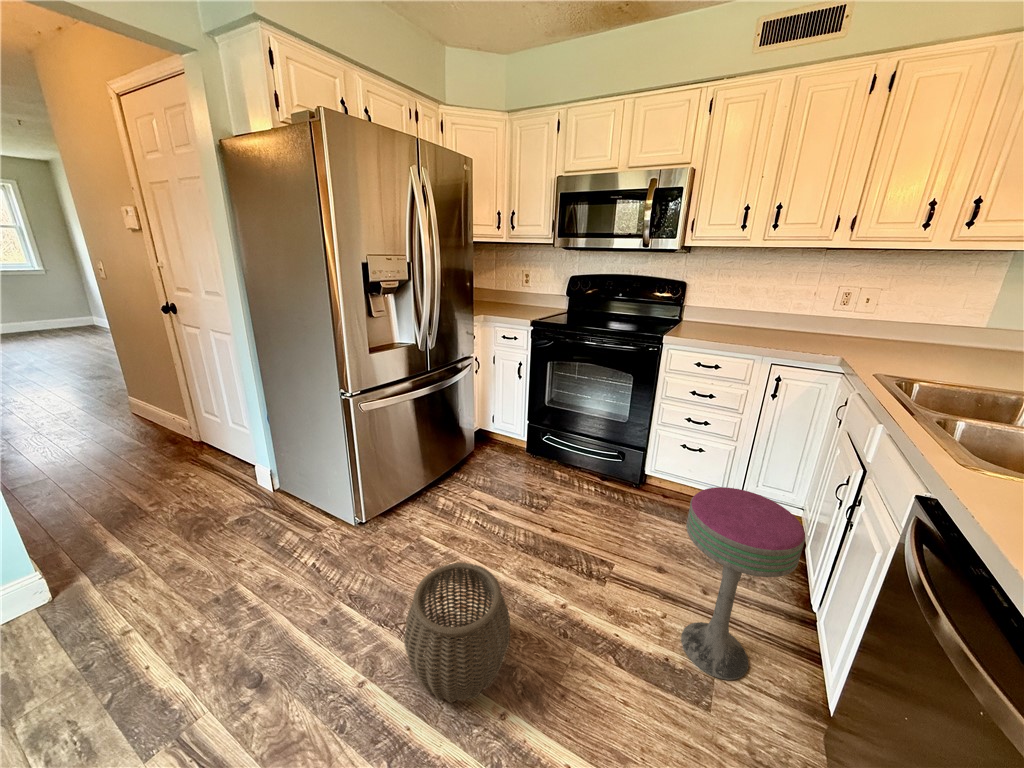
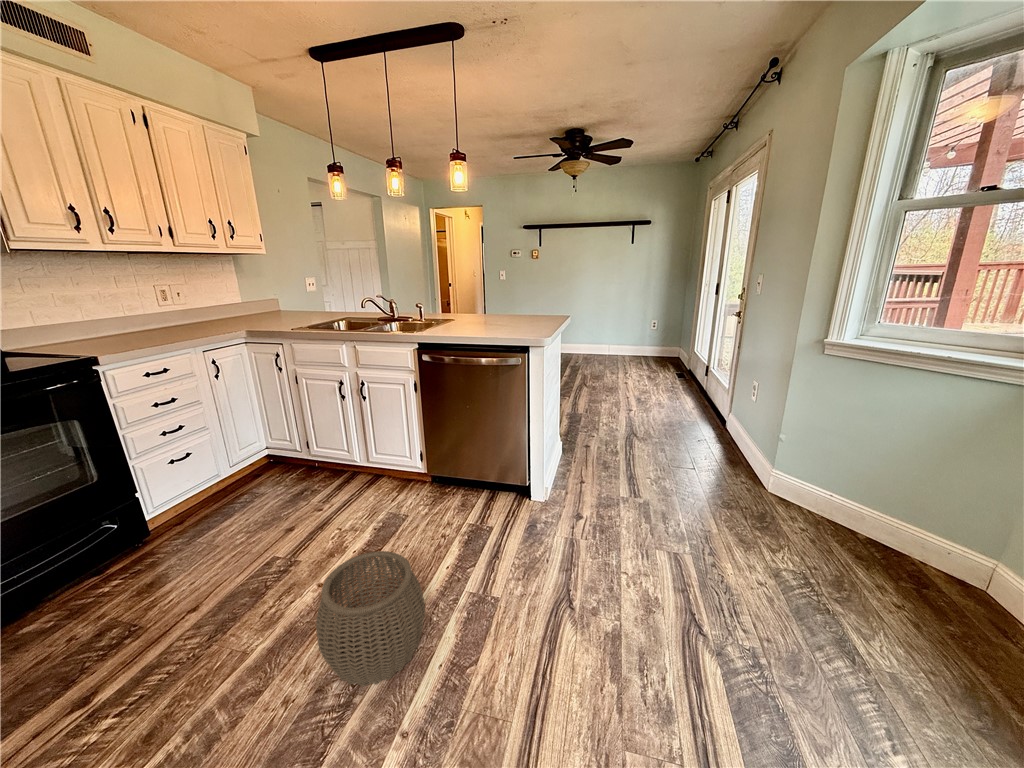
bar stool: present [681,487,806,680] -> none [323,404,390,523]

